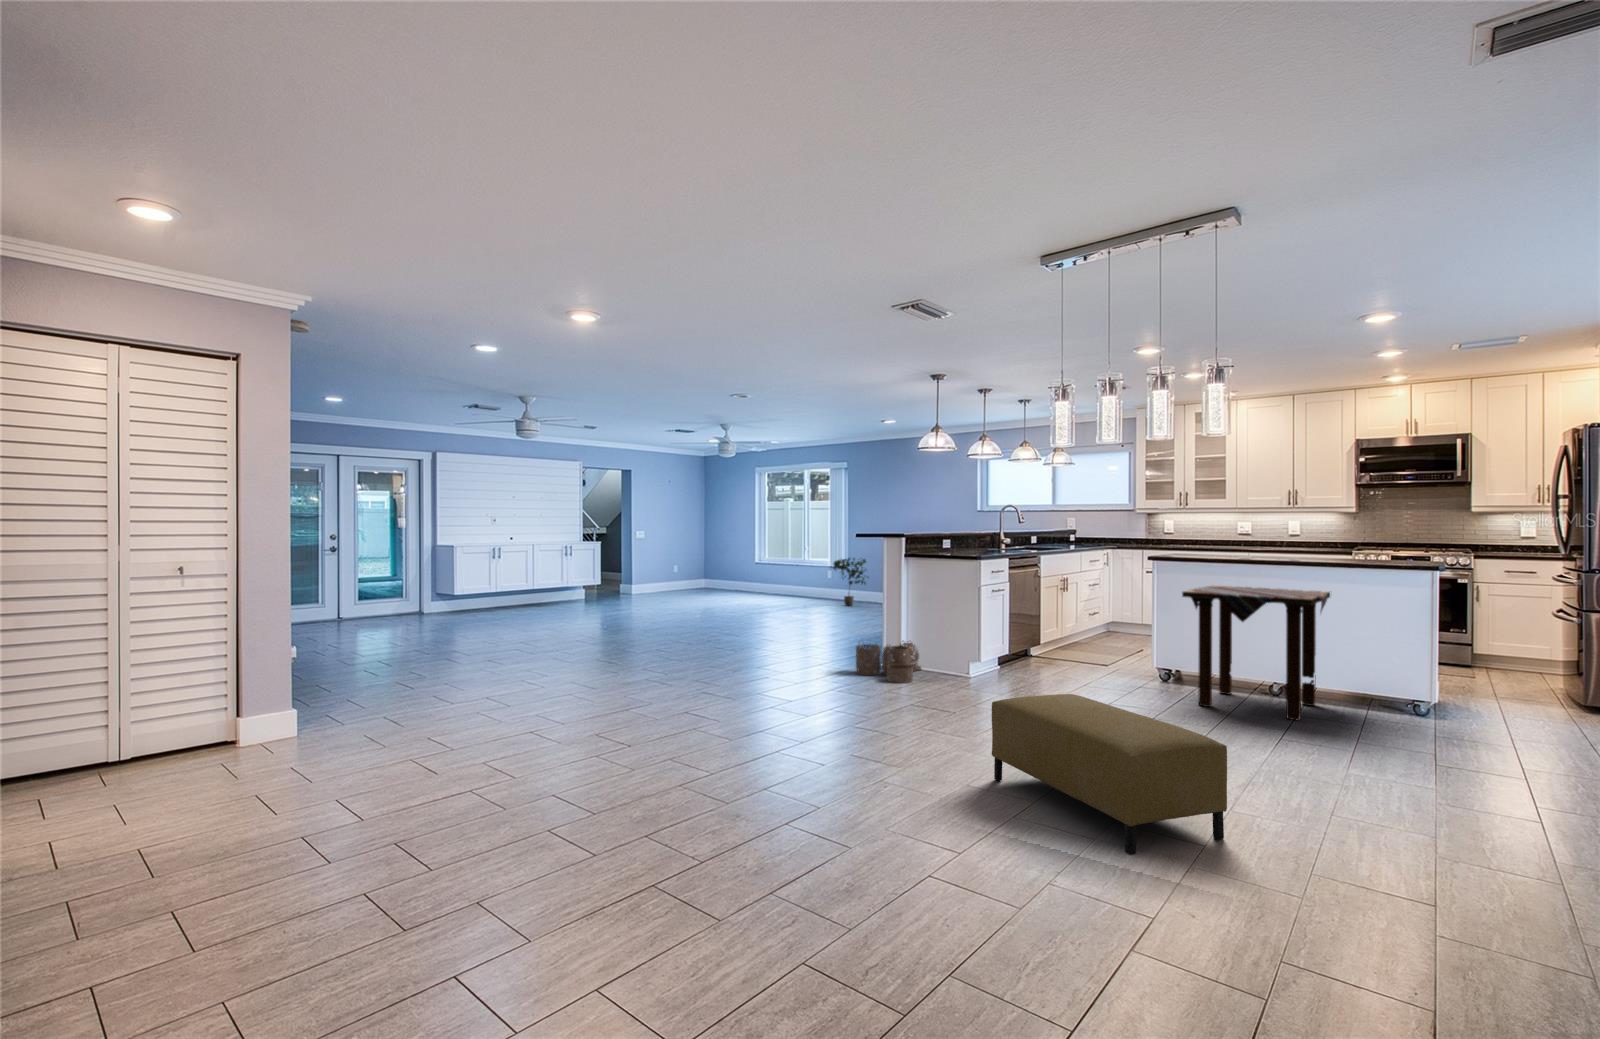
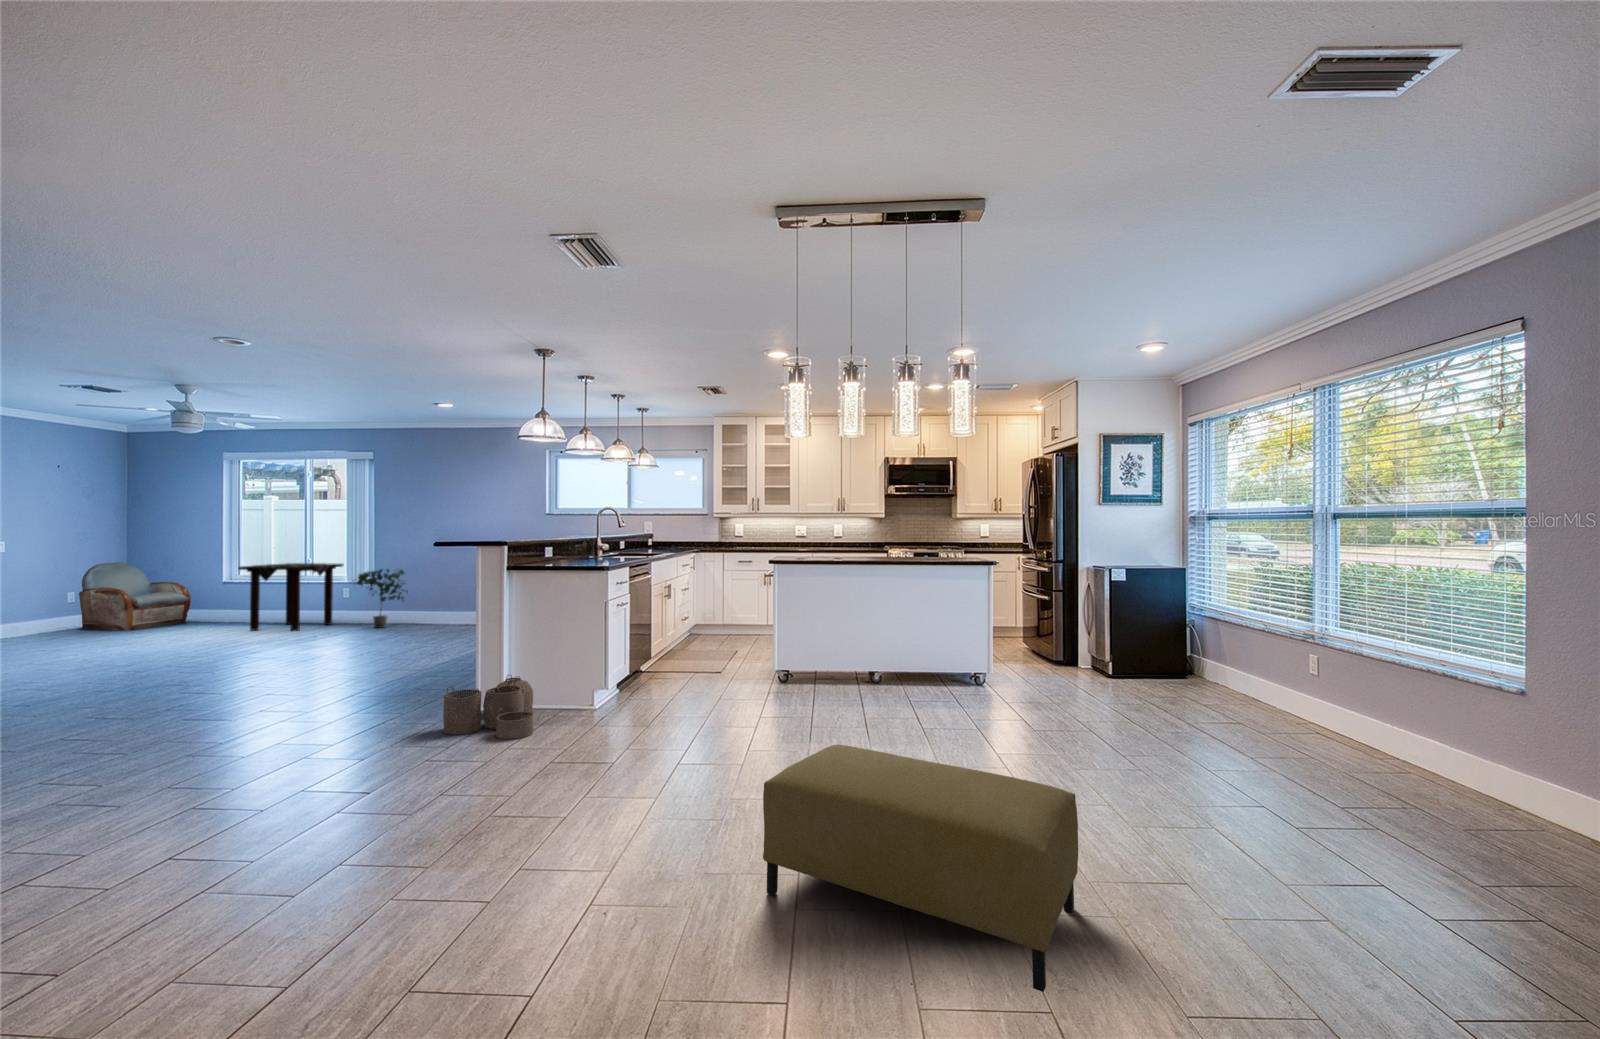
armchair: none [679,547,736,595] -> present [78,562,191,631]
side table: present [1182,585,1330,721] -> present [238,563,344,631]

